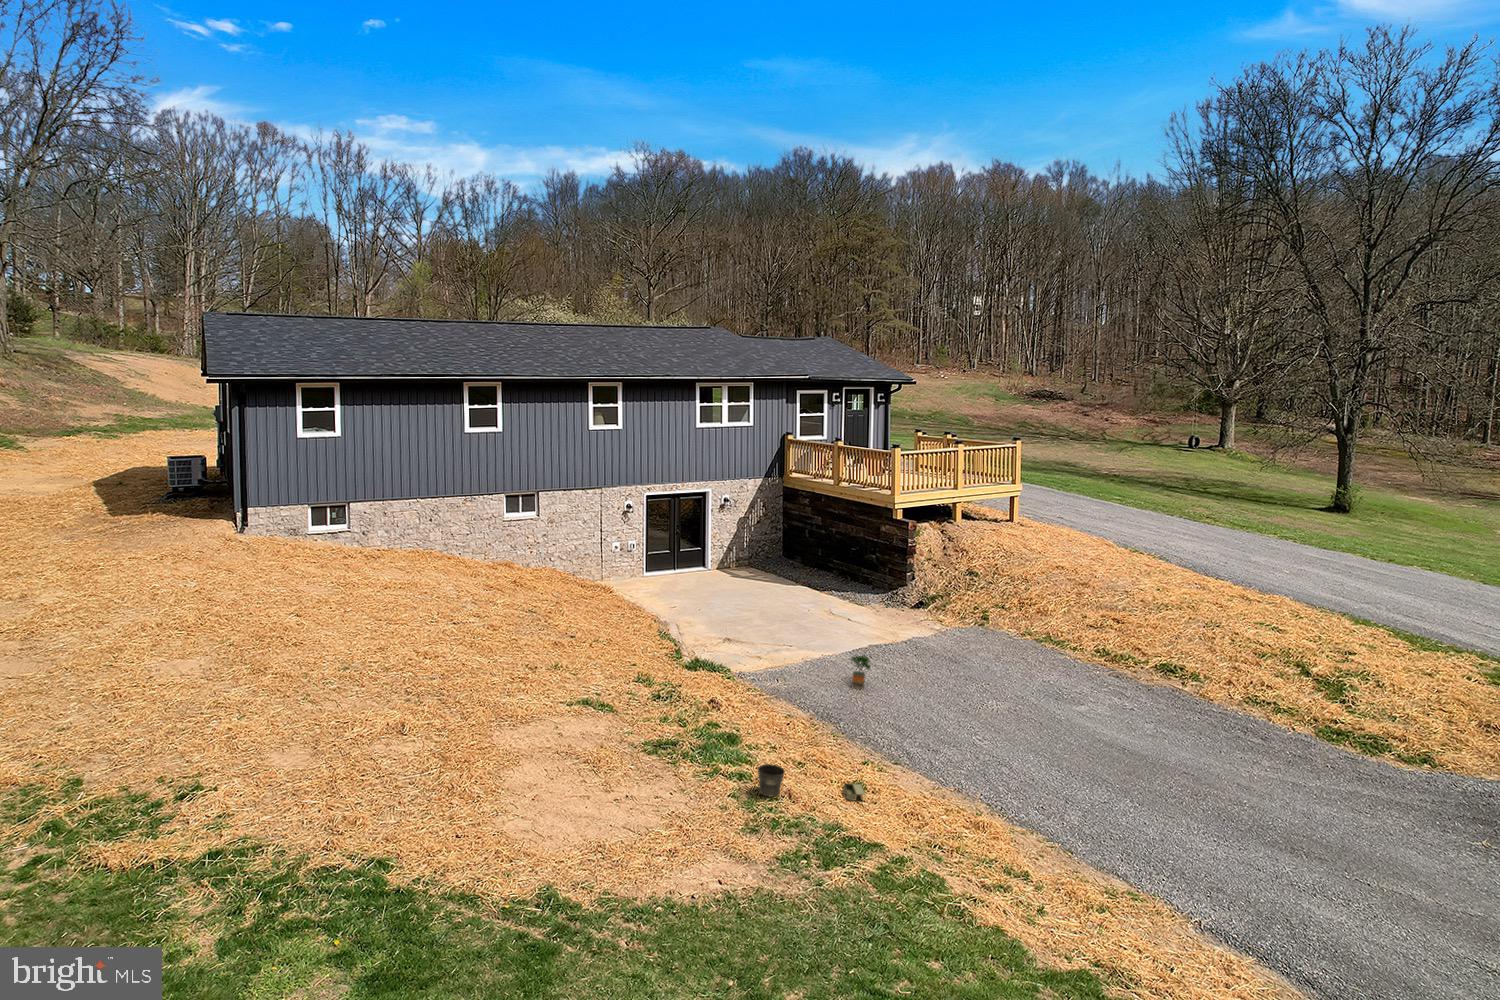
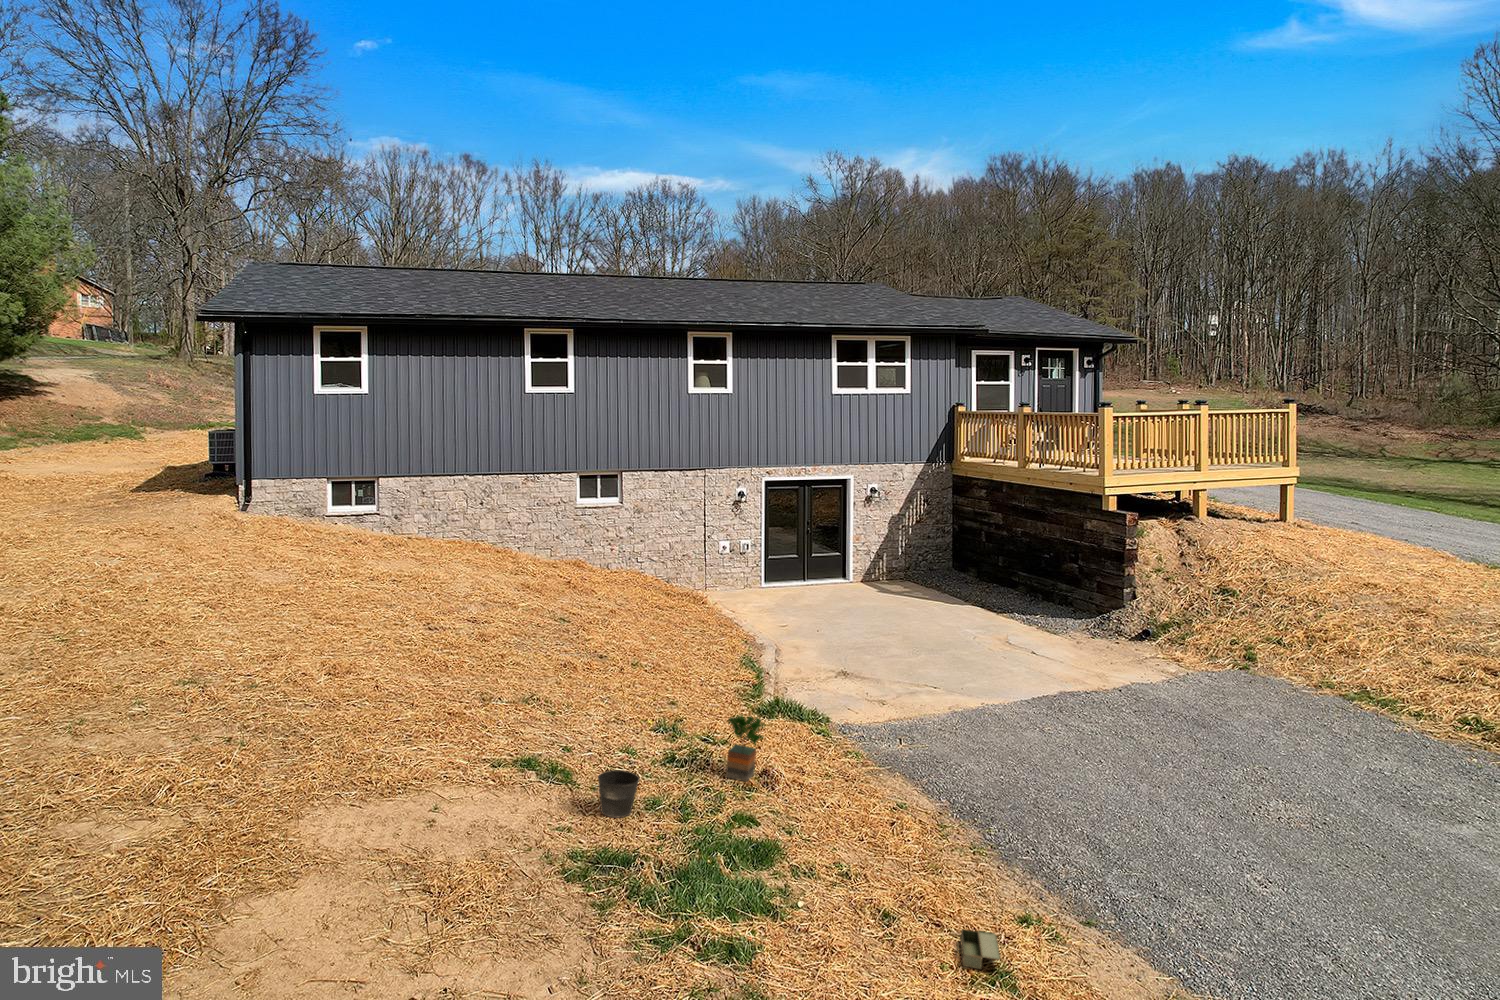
potted tree: present [851,656,871,689] -> present [726,715,766,782]
bucket: present [755,764,785,796] -> present [594,770,640,818]

